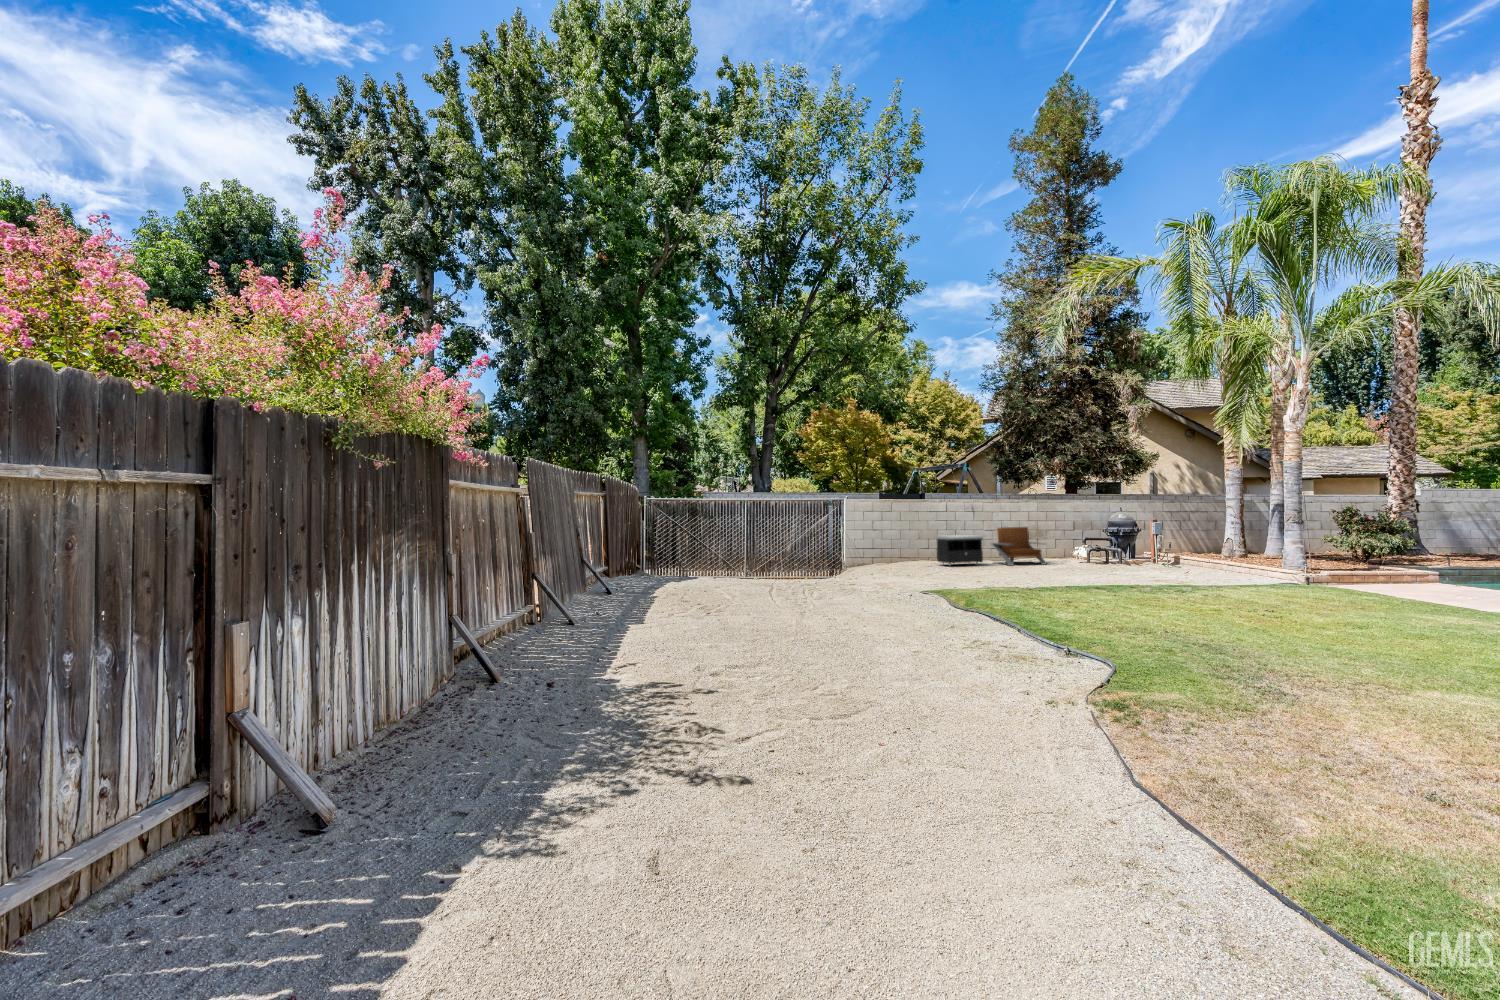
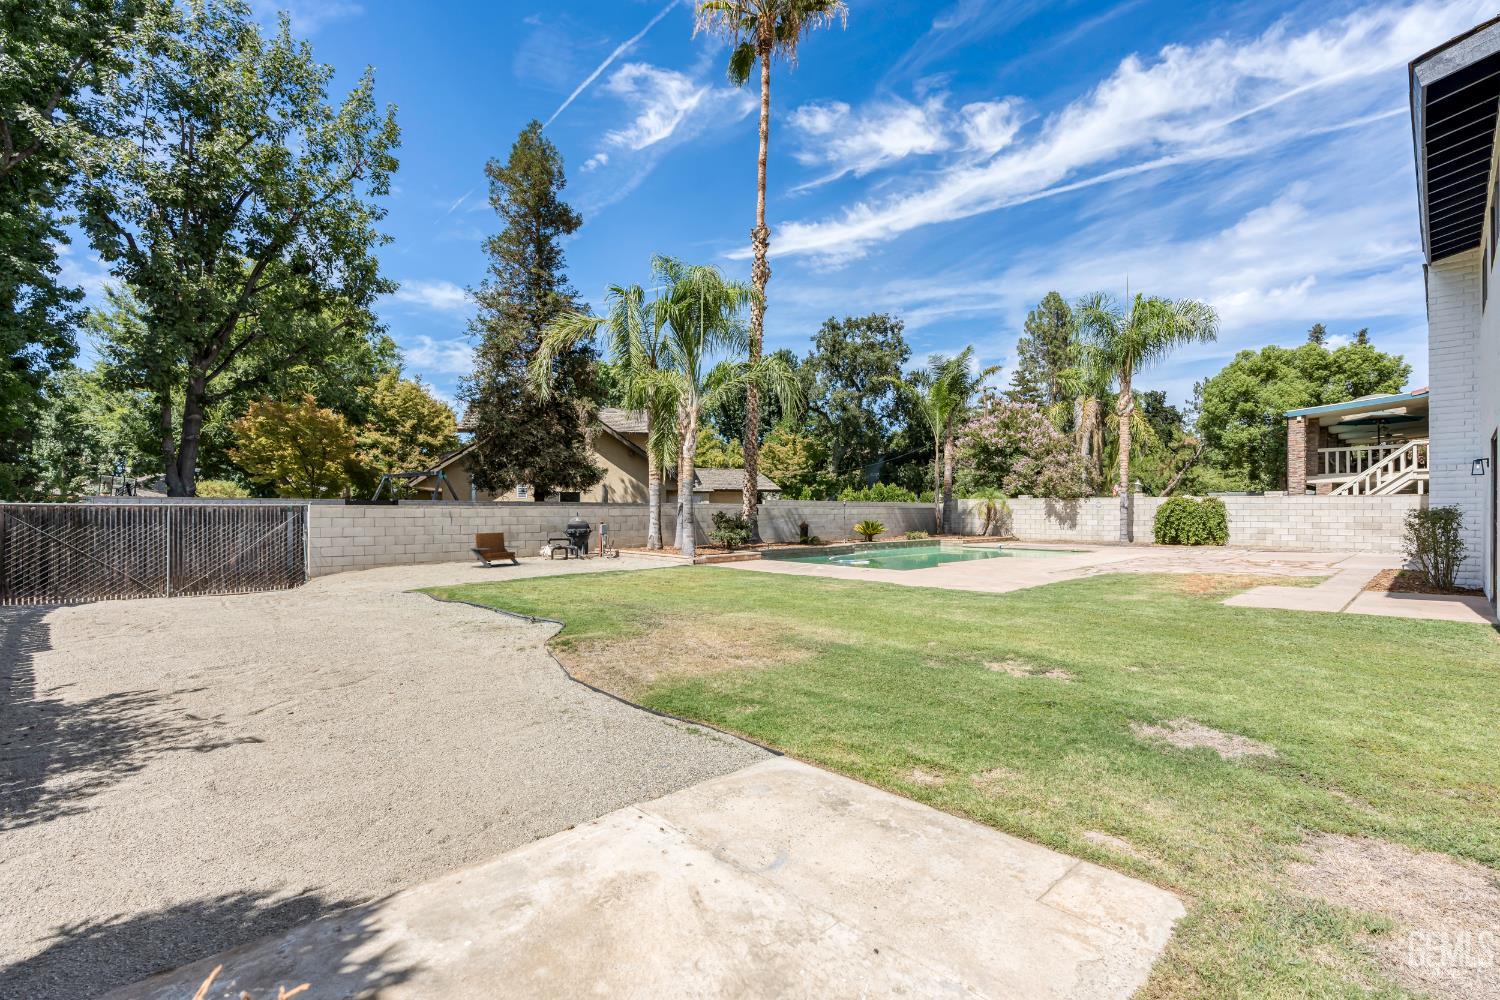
storage bench: present [937,535,983,565] -> none [416,542,462,572]

